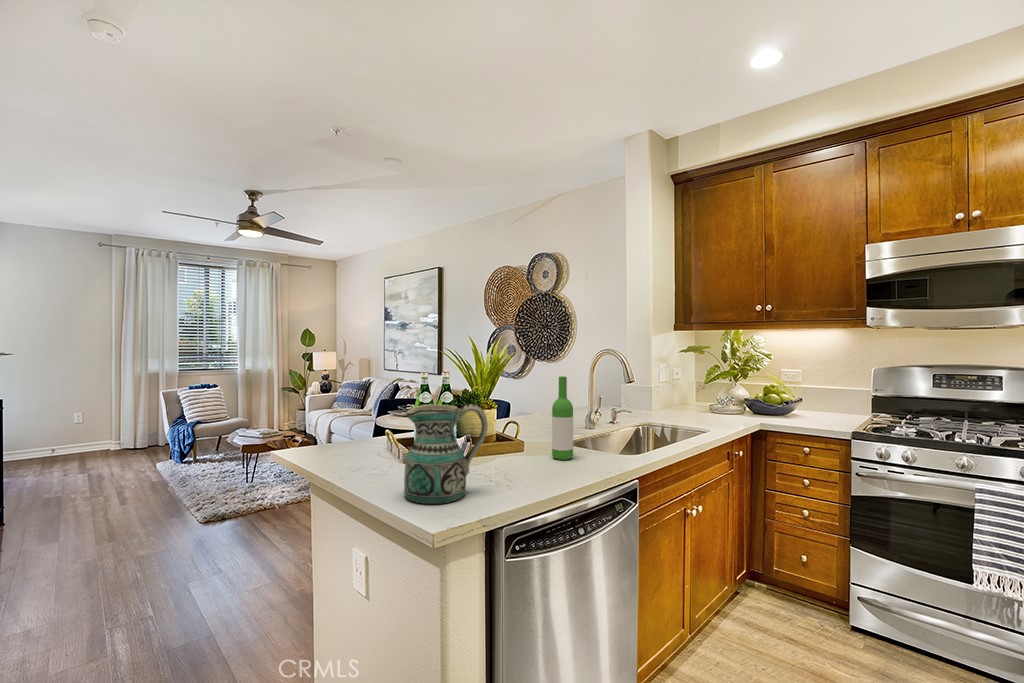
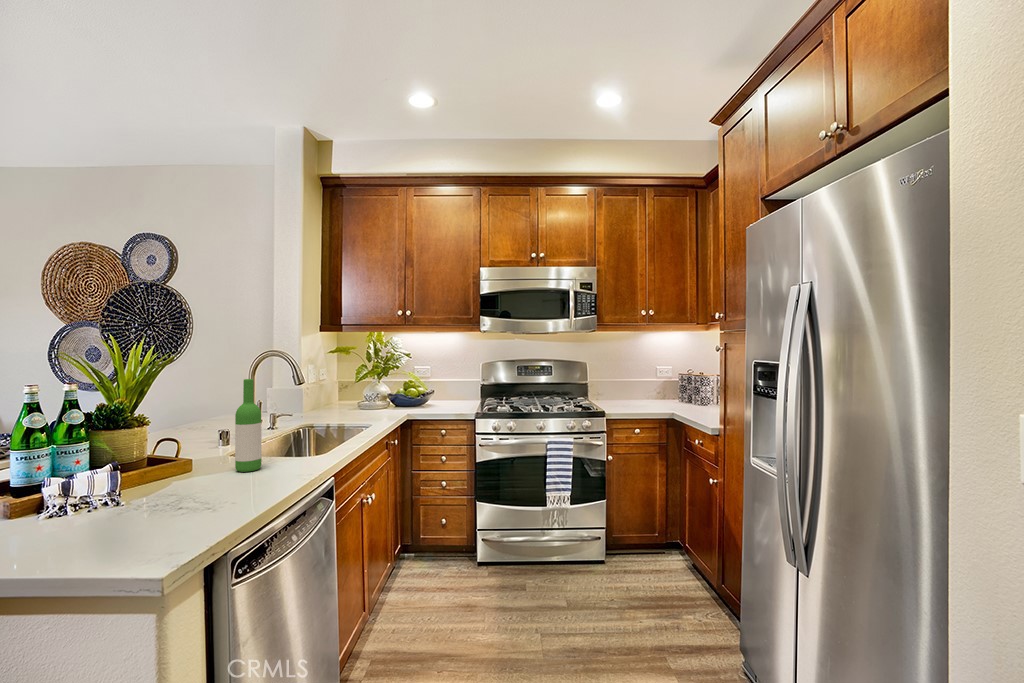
ceramic pitcher: present [404,404,487,504] -> none [55,416,185,556]

